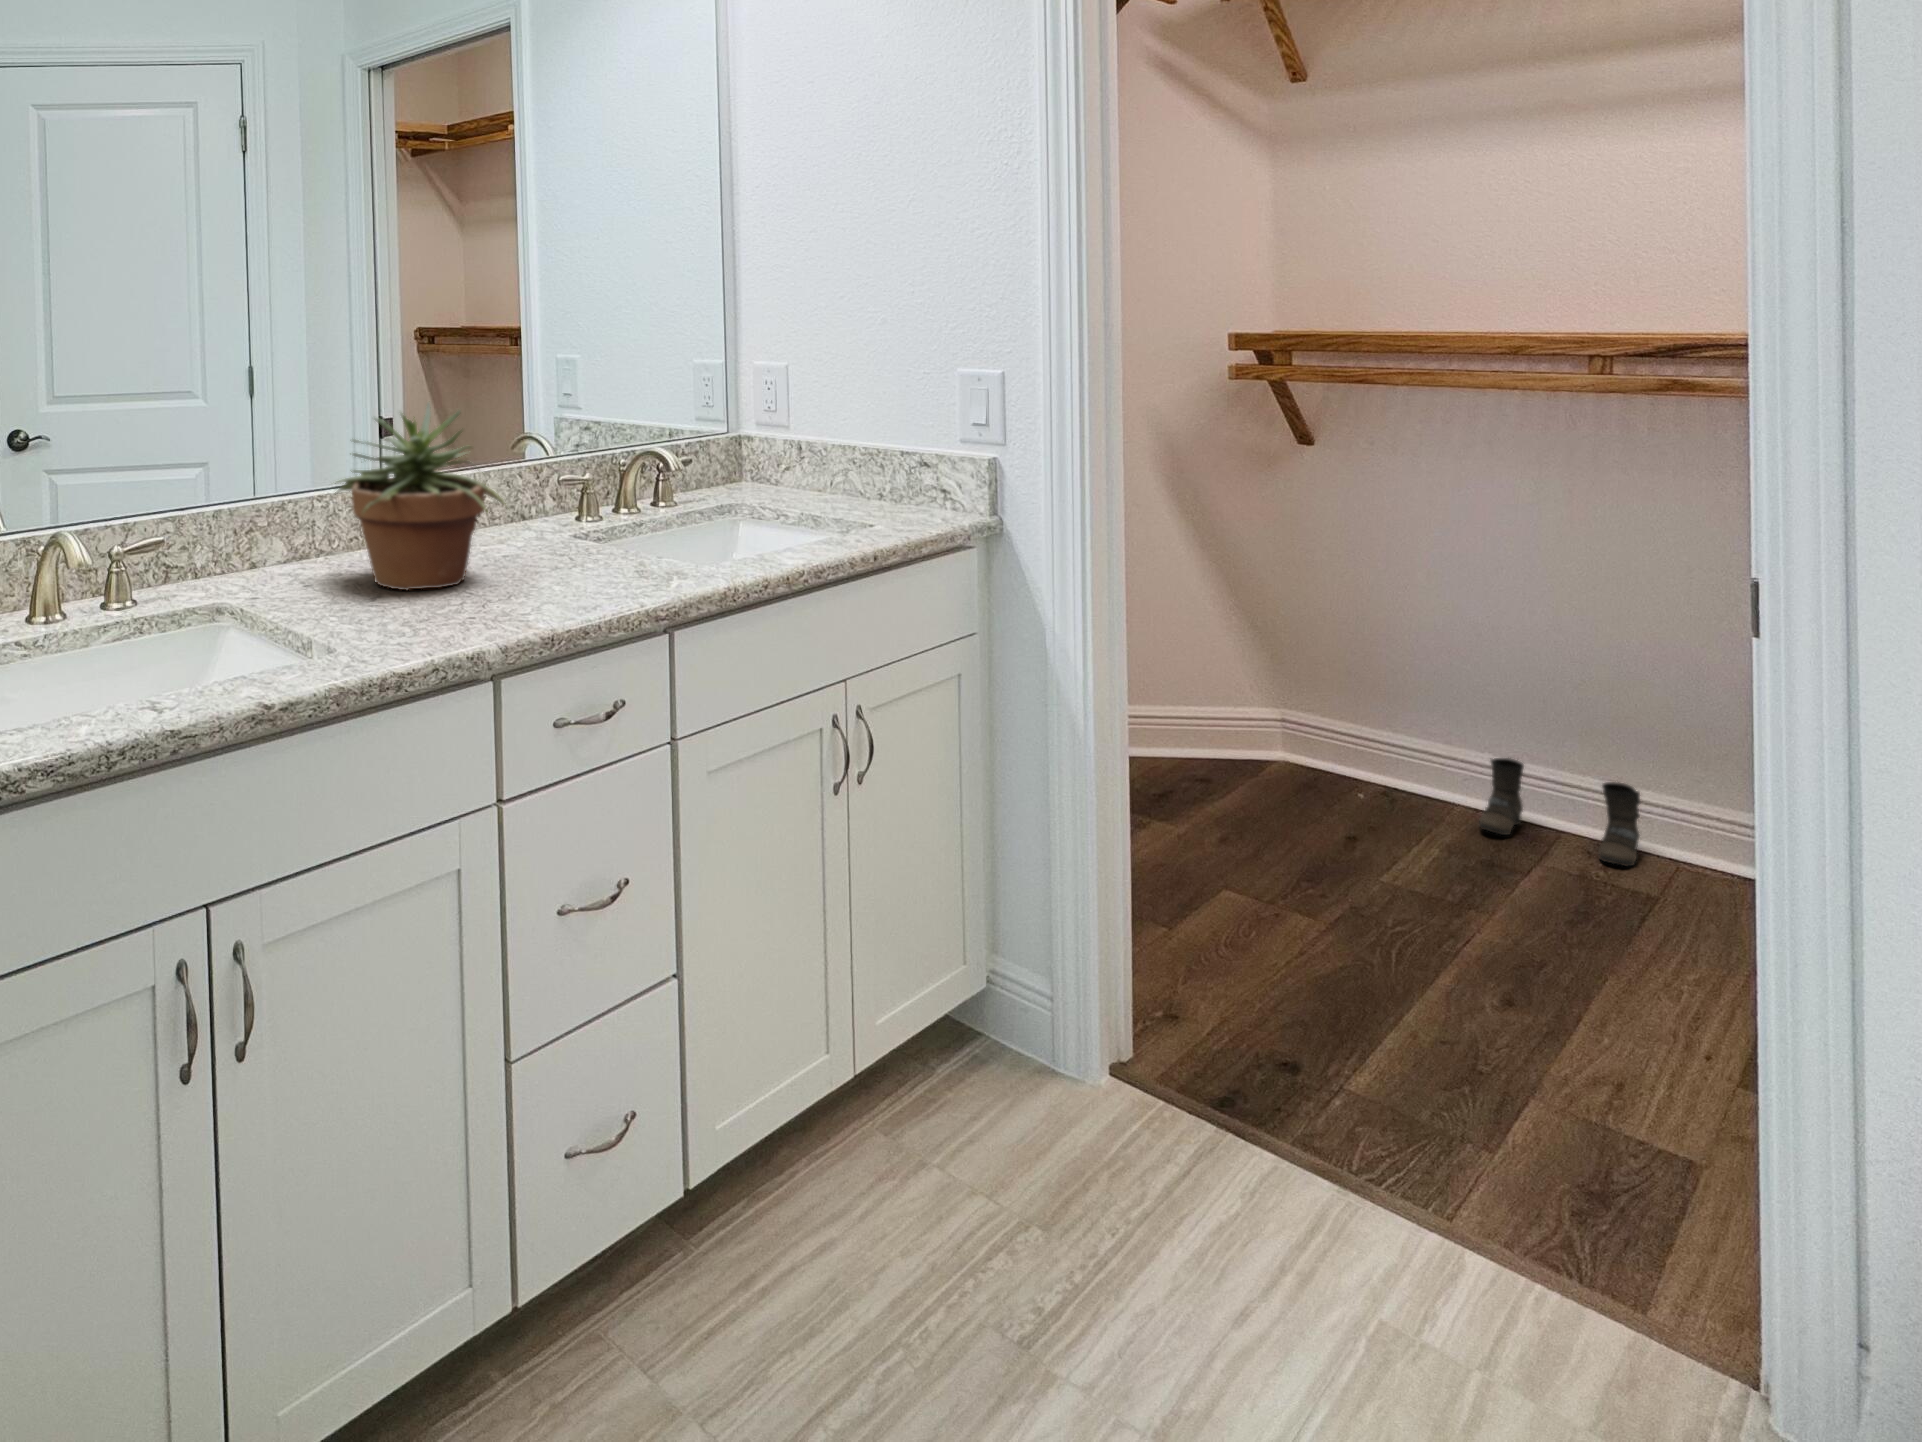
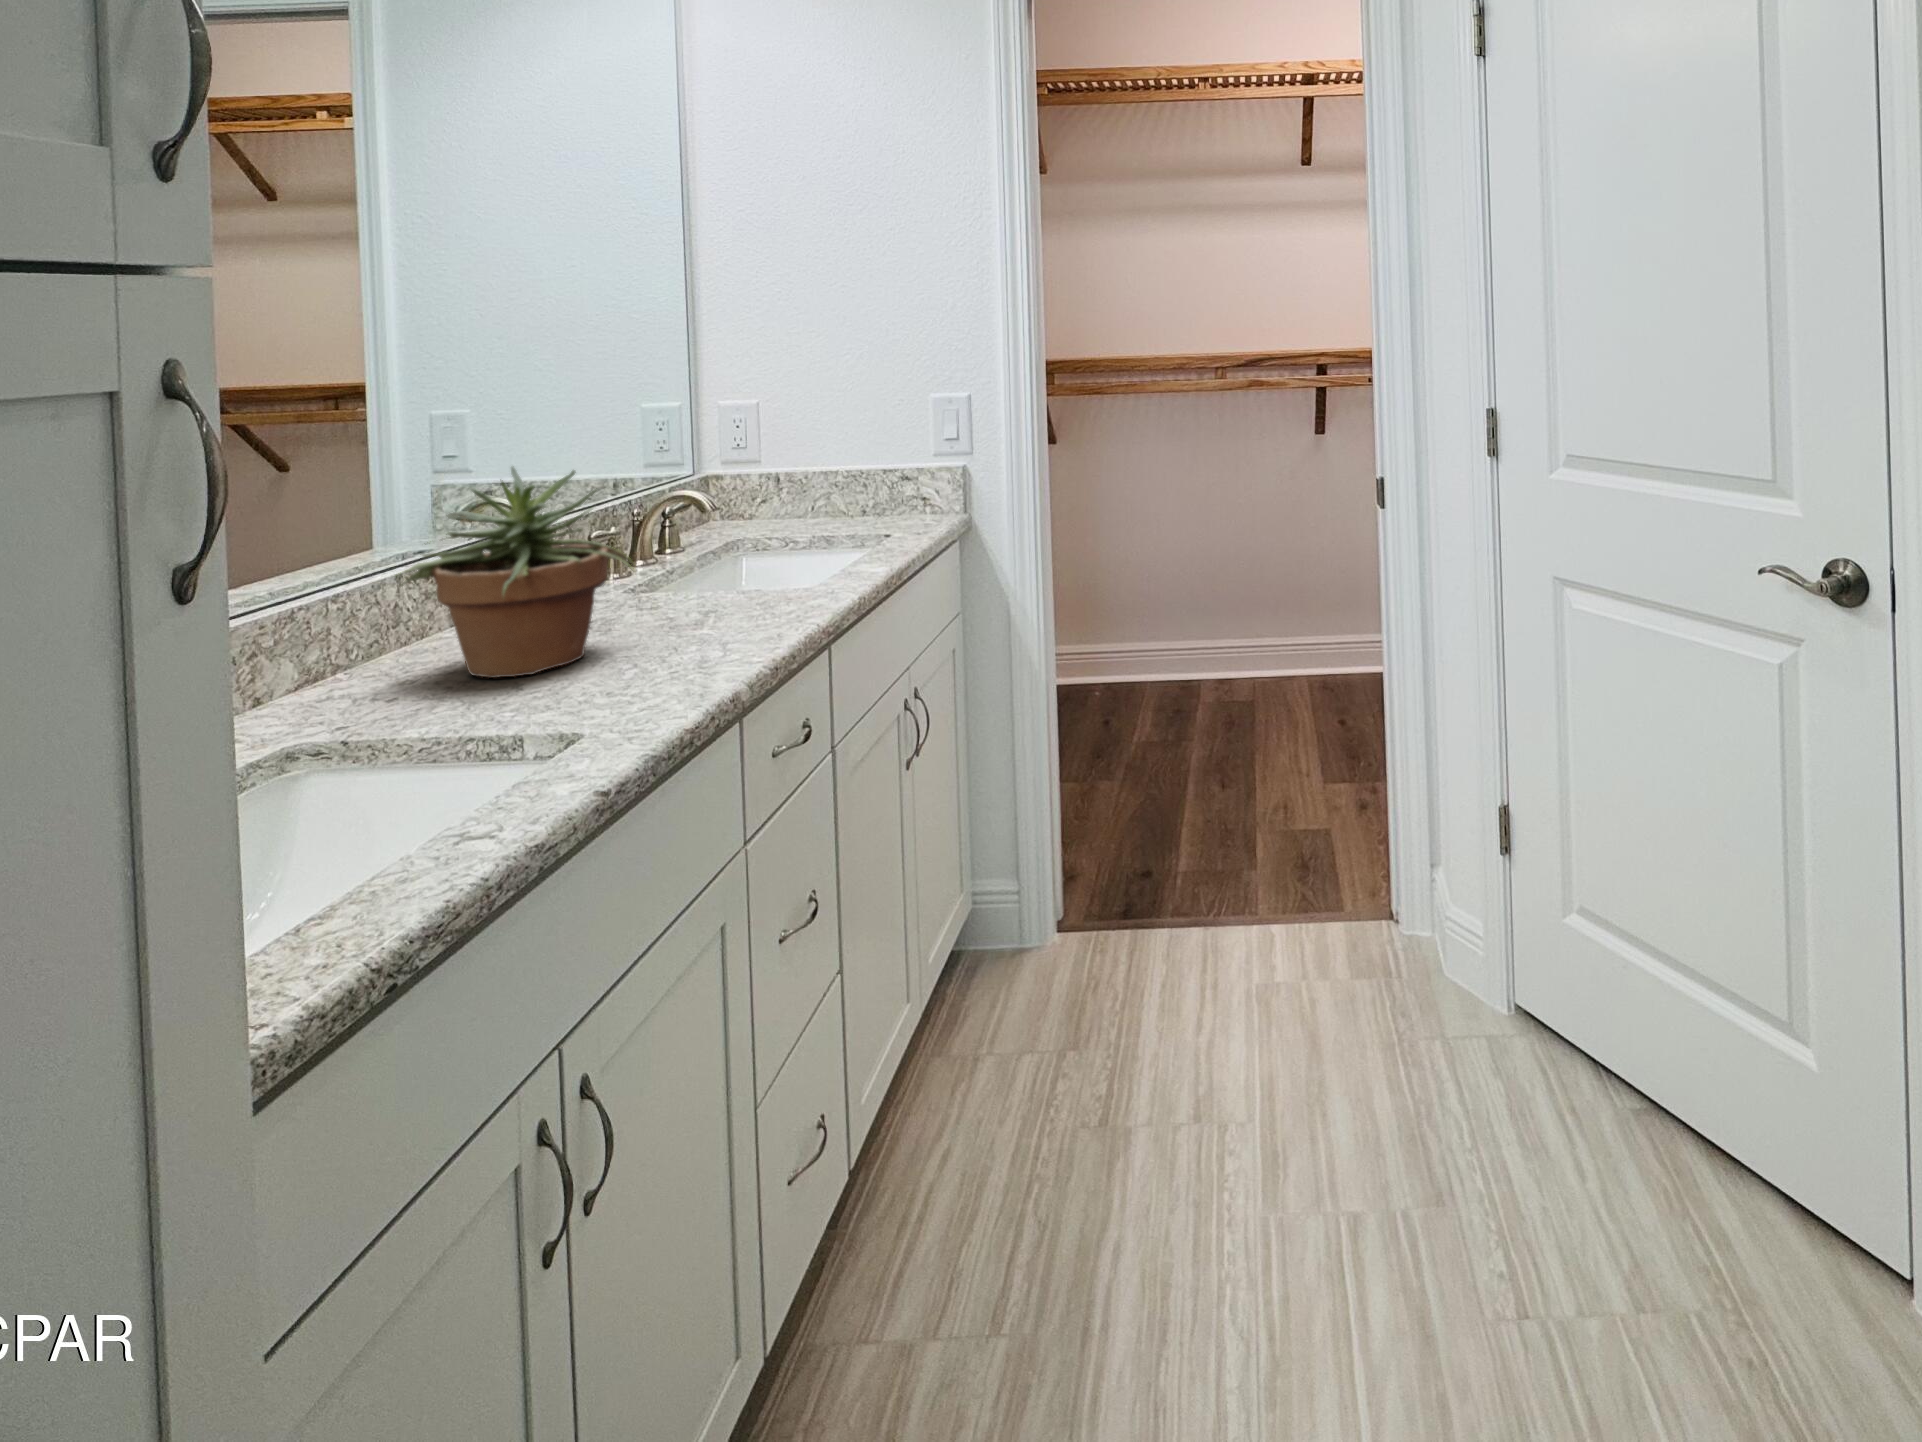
boots: present [1479,758,1640,866] -> none [1170,634,1245,686]

